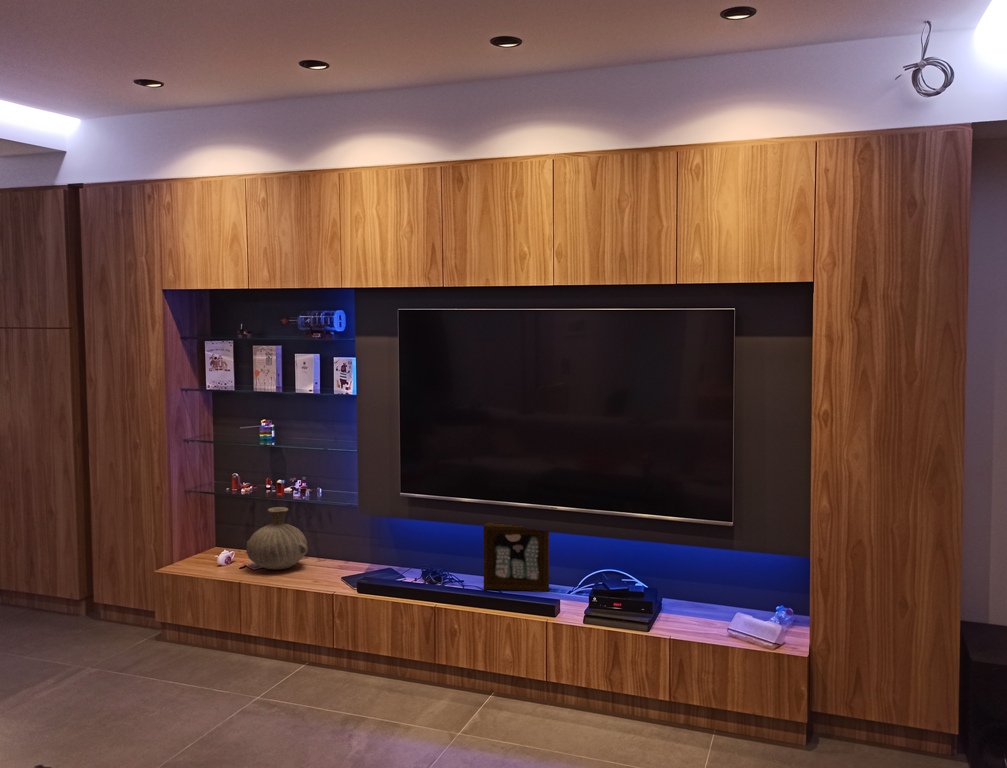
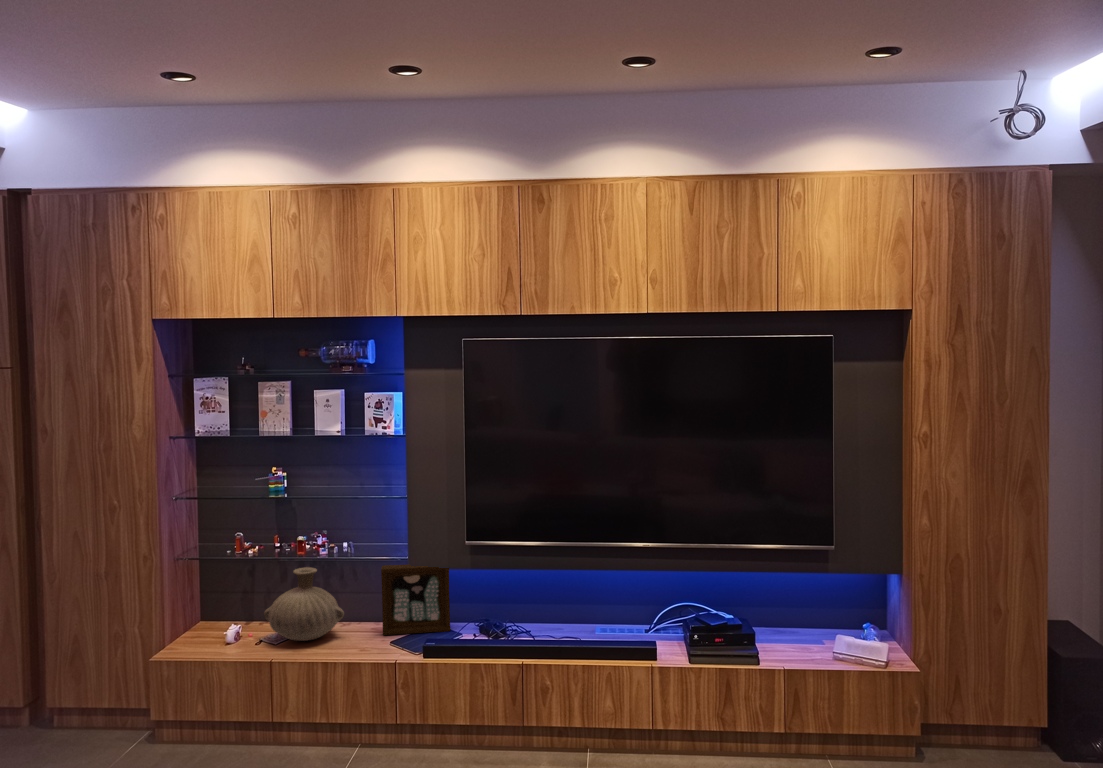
picture frame: present [483,523,549,592] -> present [381,564,450,635]

